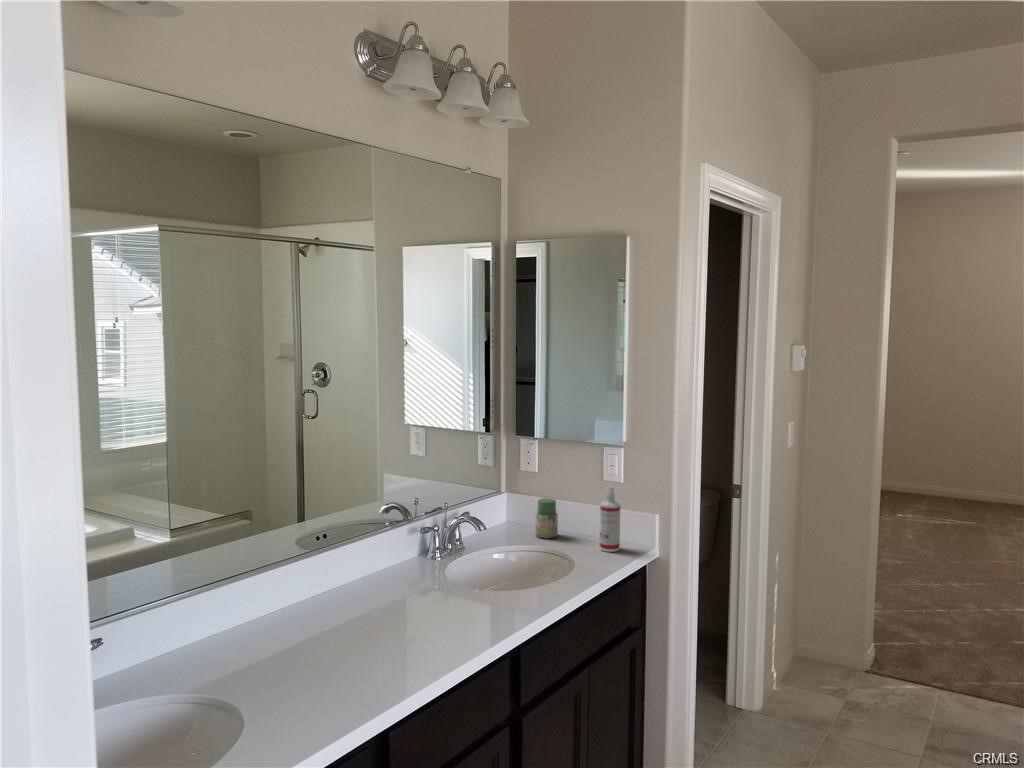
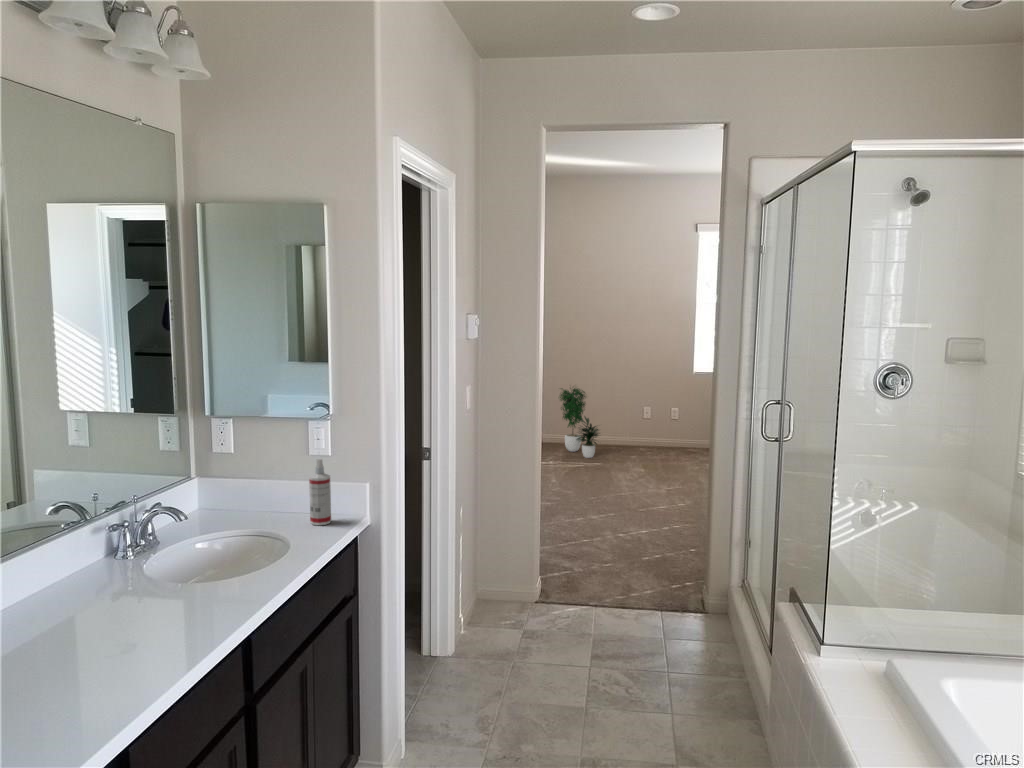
potted plant: none [929,421,987,513] -> present [560,388,598,458]
jar: present [535,498,558,538] -> none [236,478,262,521]

